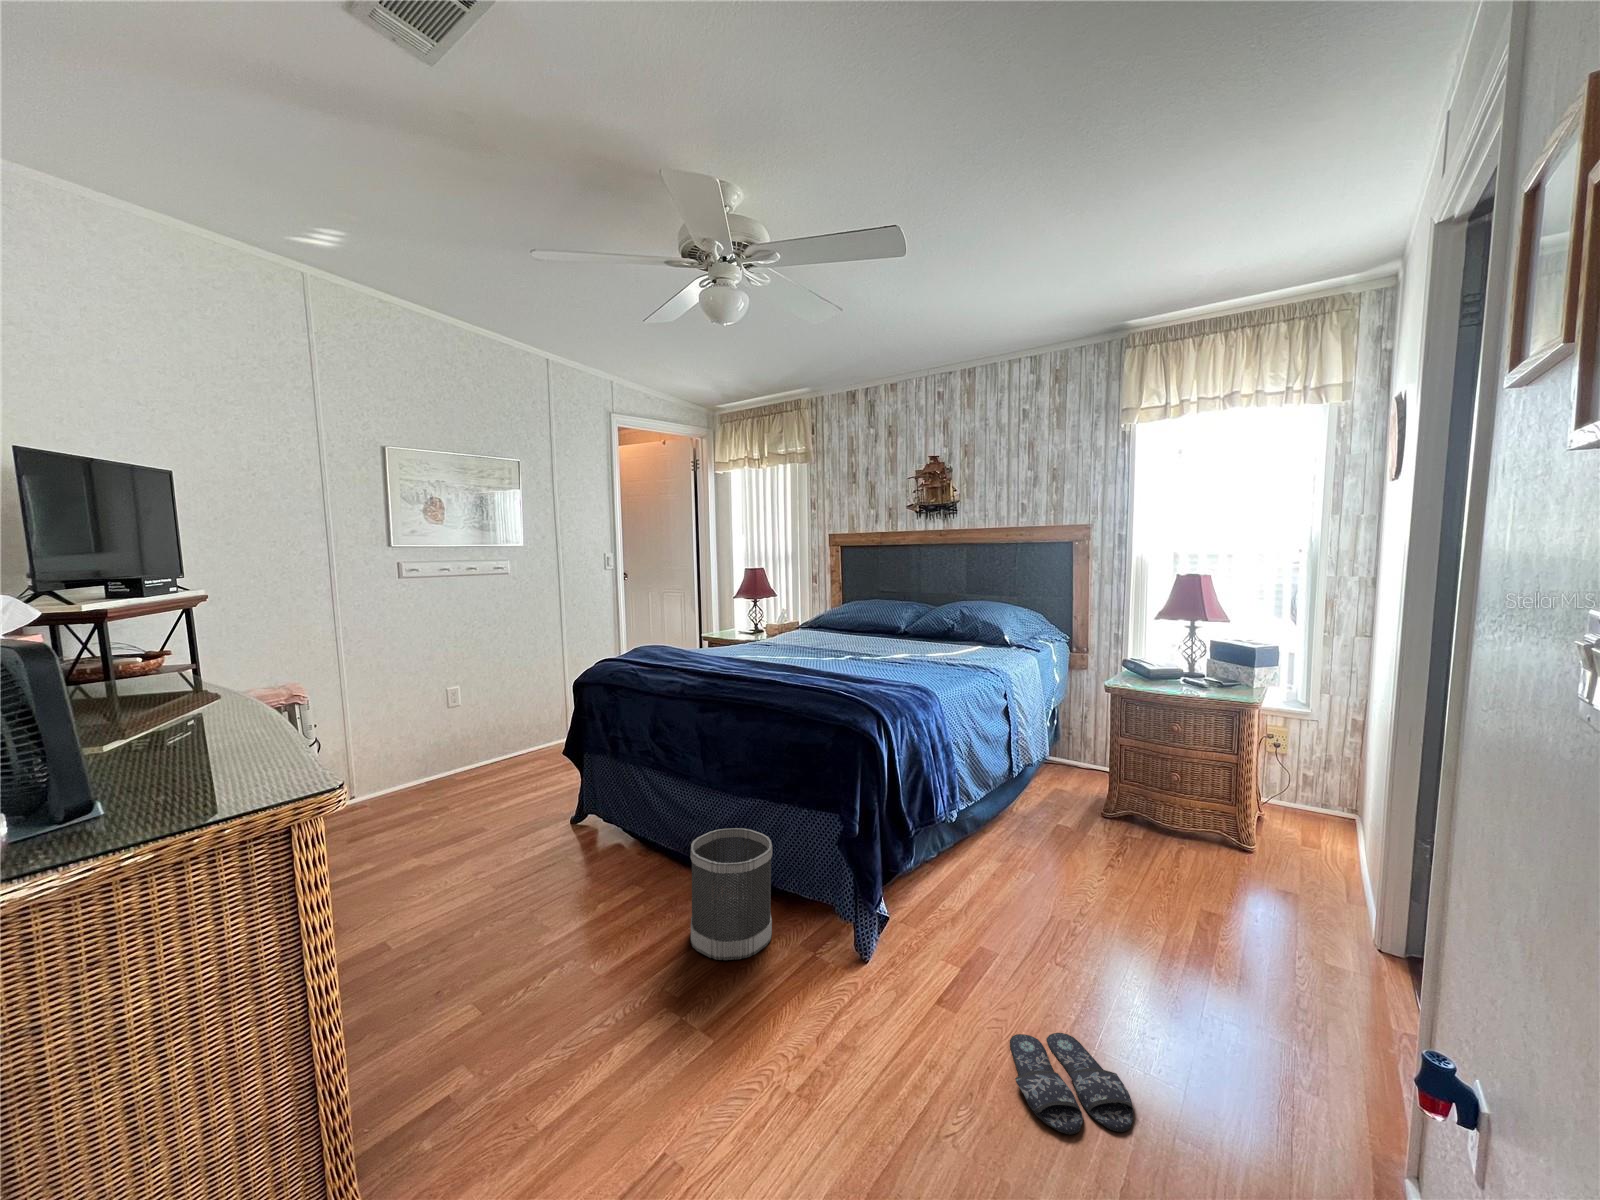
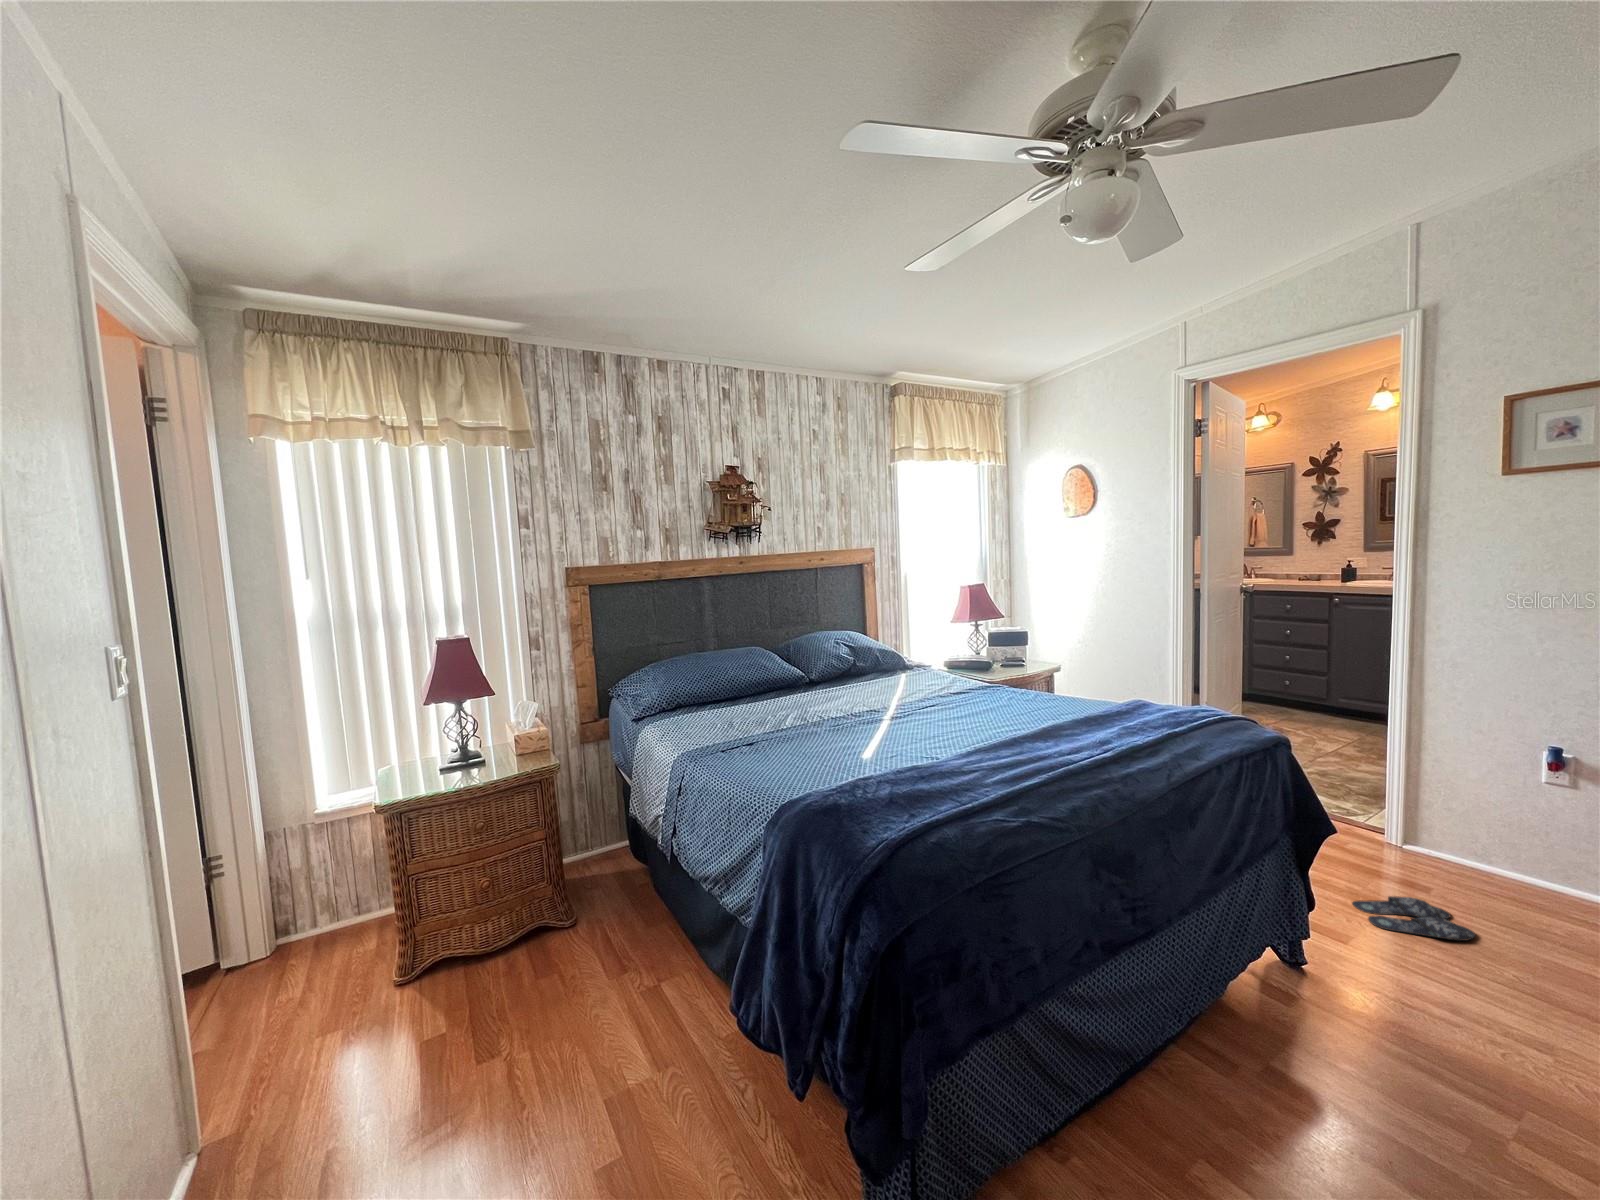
wastebasket: present [691,828,772,960] -> none [1254,935,1393,1129]

